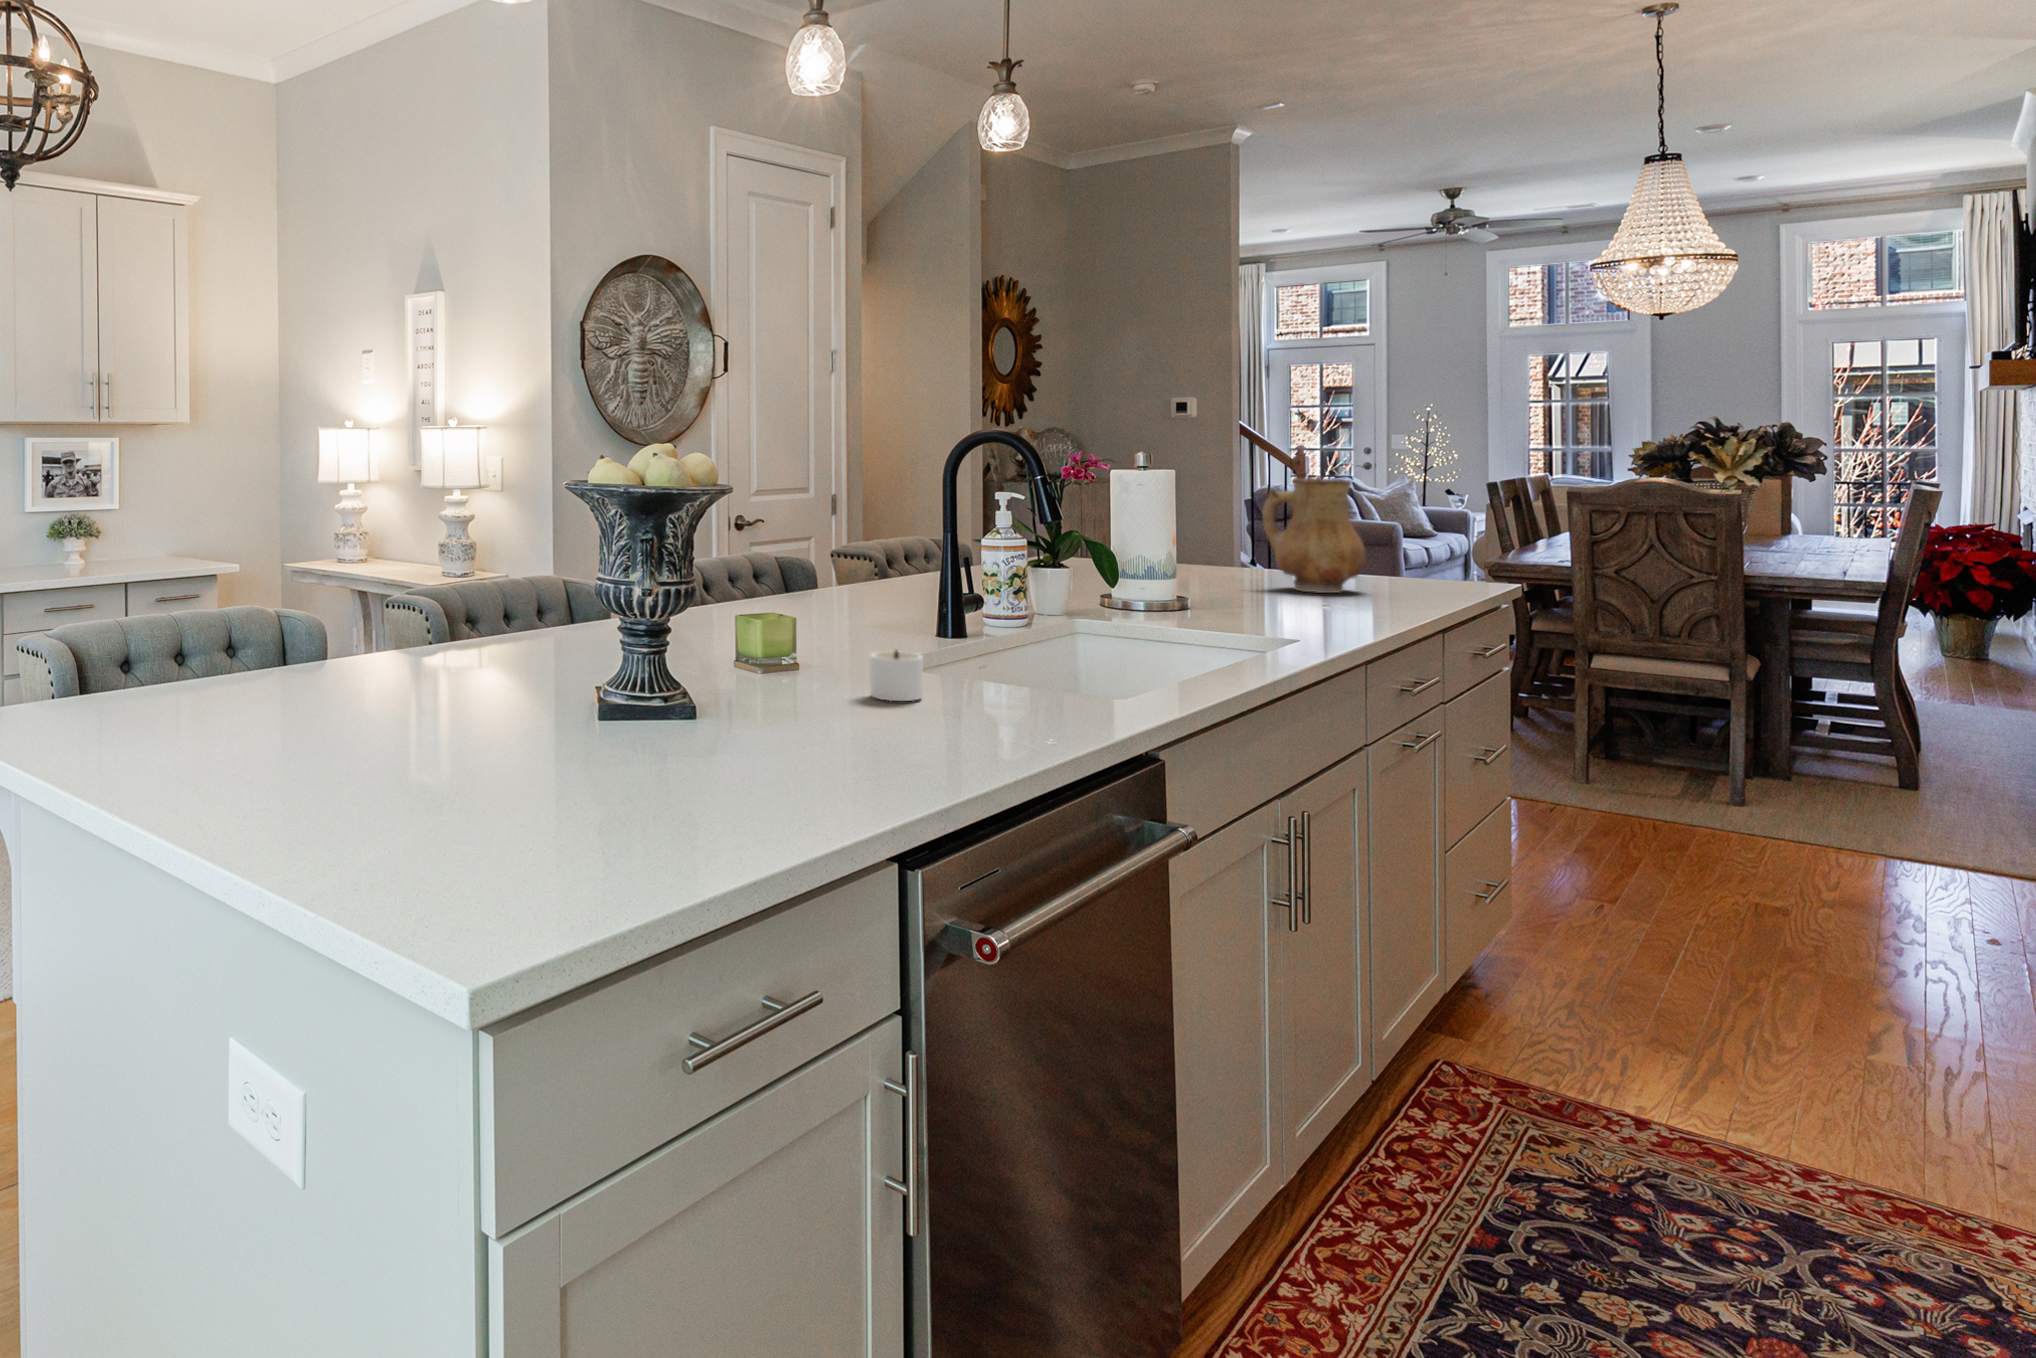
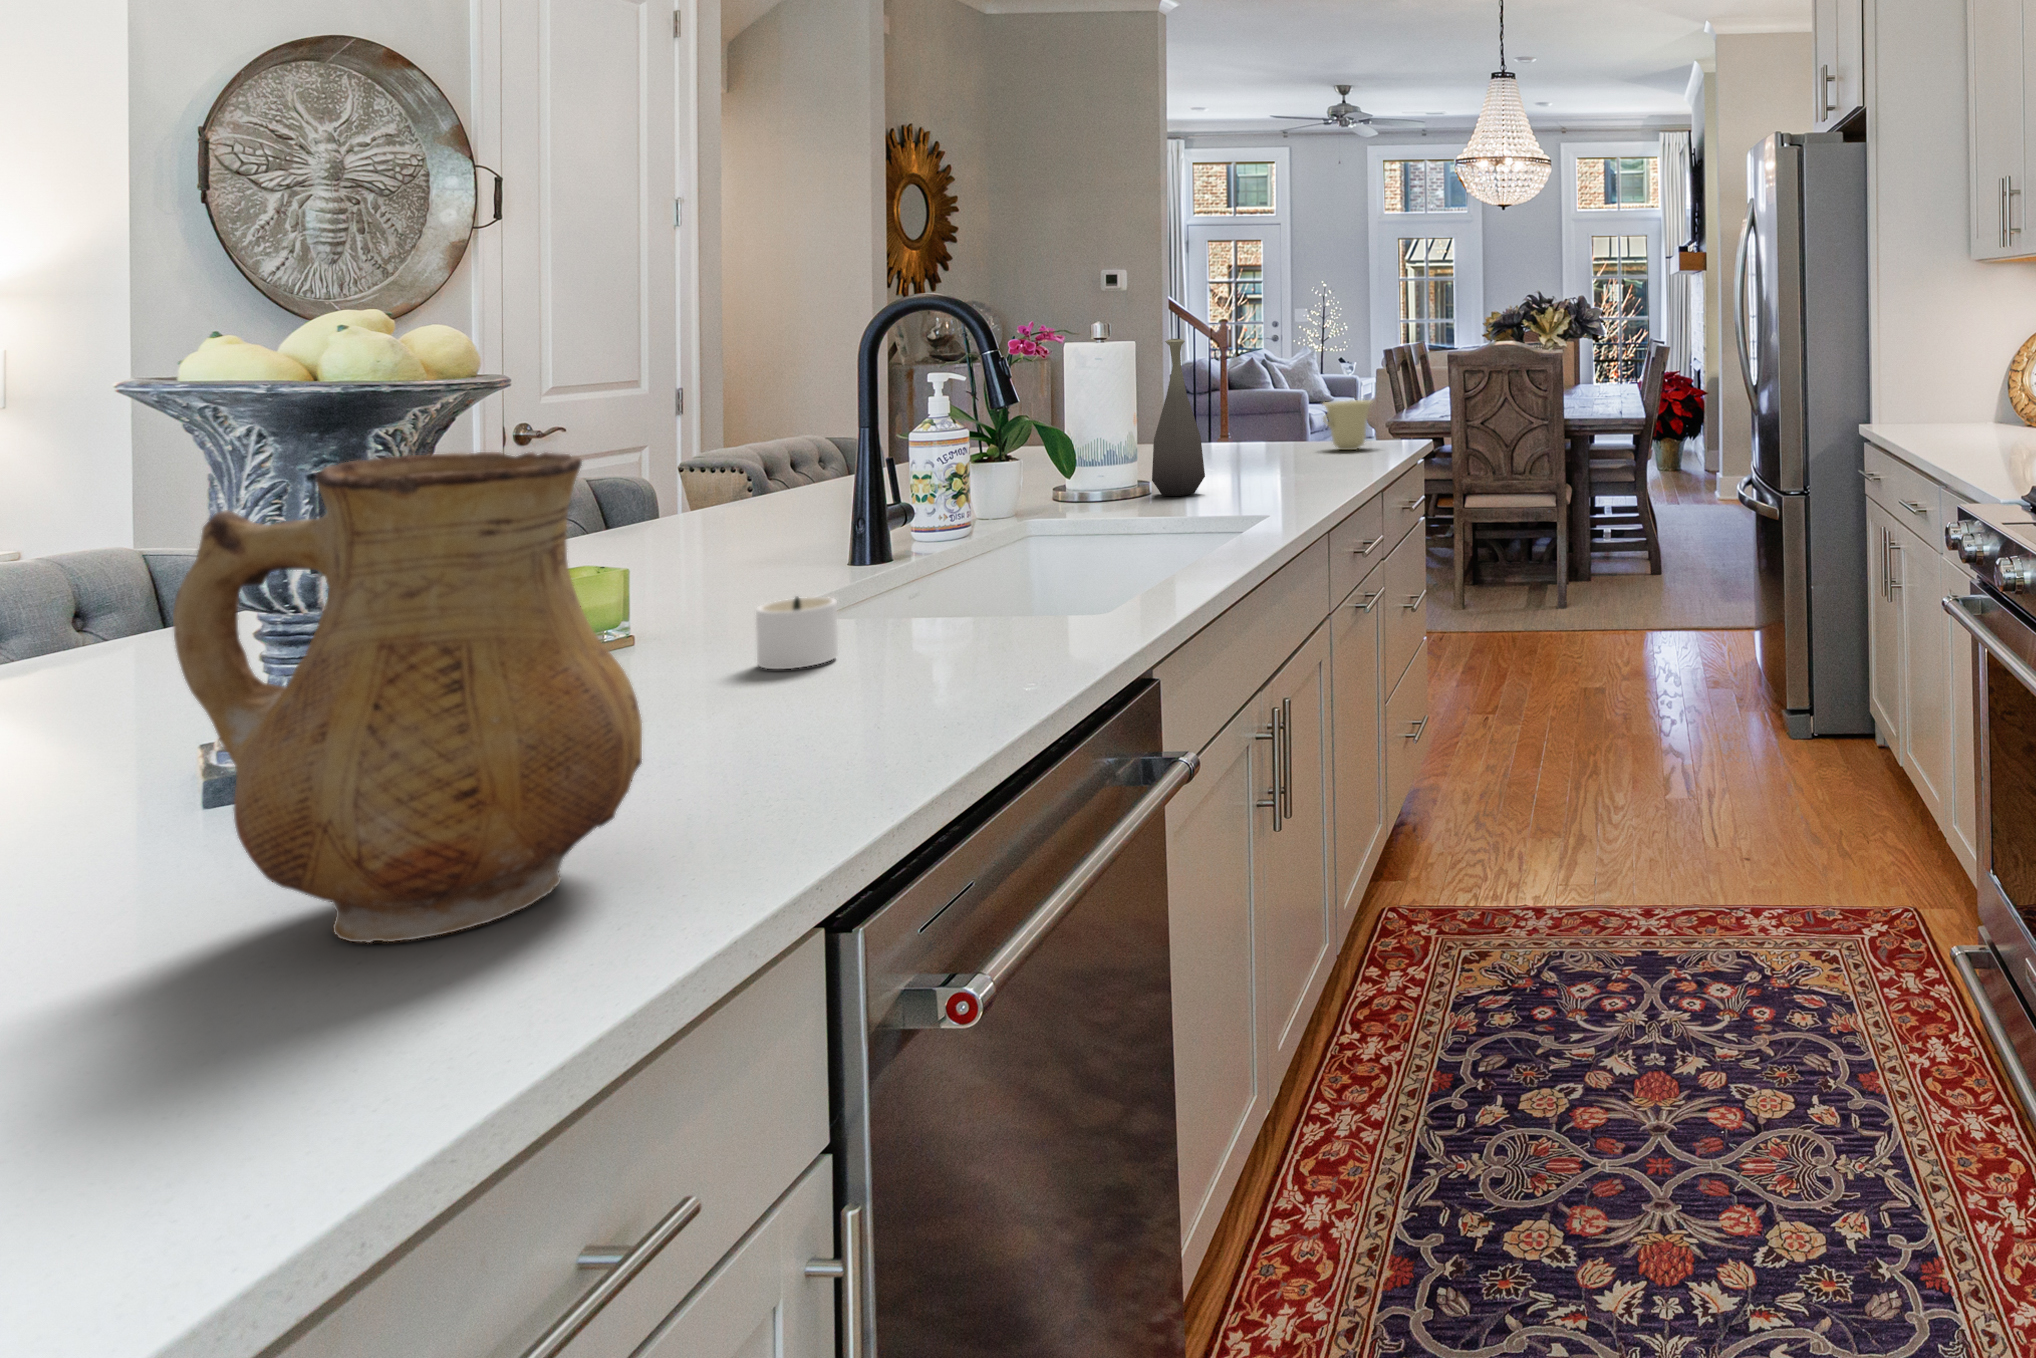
bottle: none [1197,469,1249,614] -> present [1152,339,1205,496]
ceramic pitcher: present [1262,478,1365,593] -> present [173,452,642,943]
cup: none [1386,537,1447,588] -> present [1323,400,1372,450]

